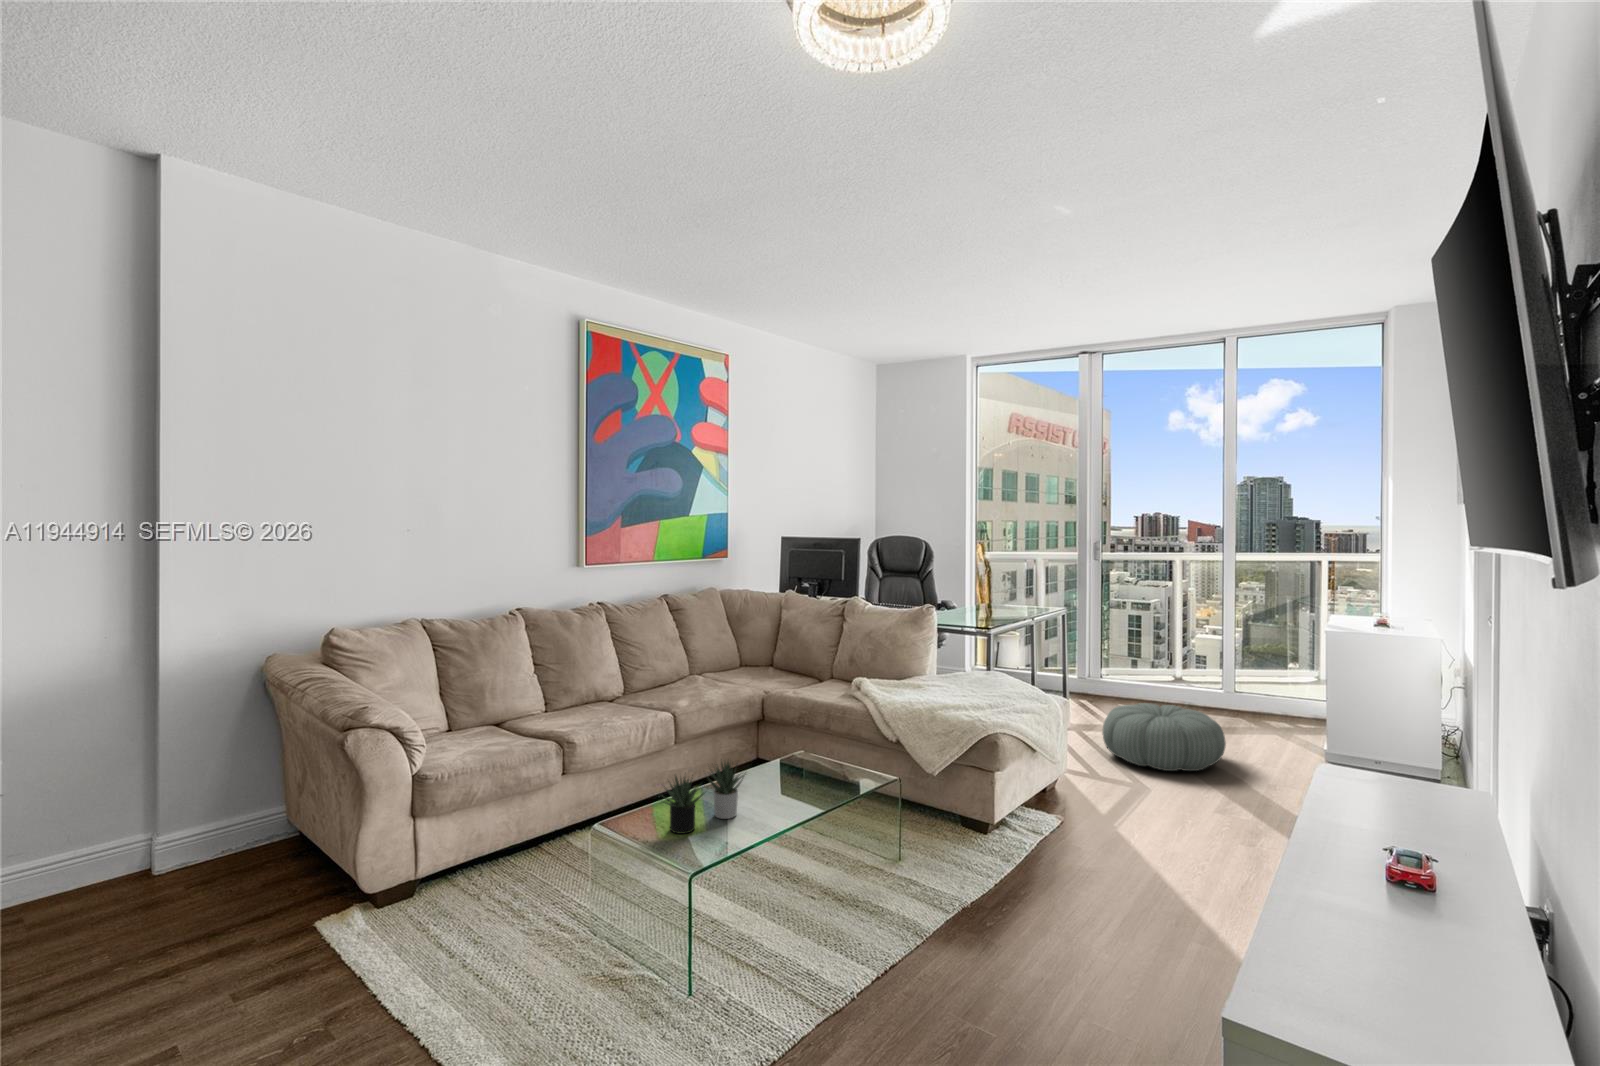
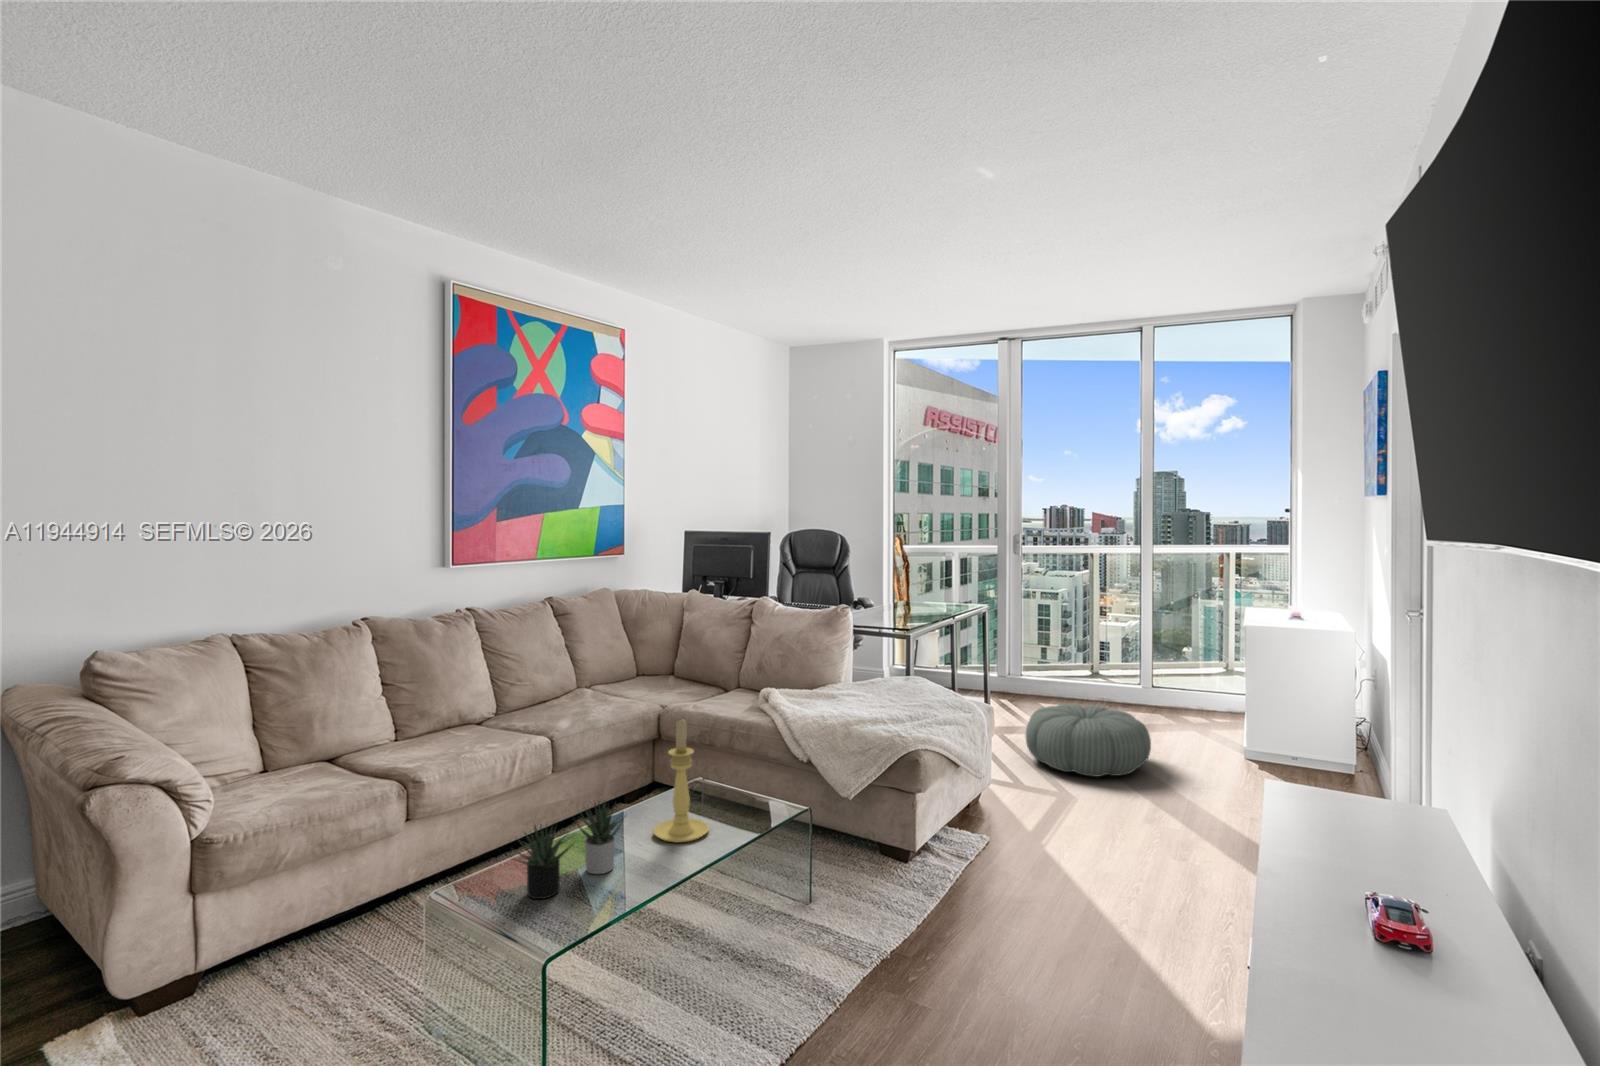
candle holder: none [766,696,813,799] -> present [653,719,709,843]

